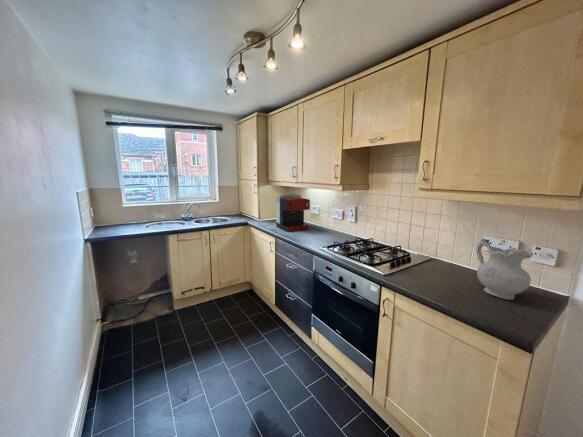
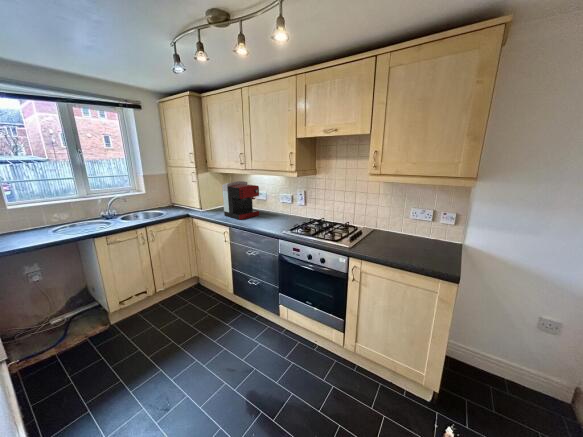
ceramic pitcher: present [476,239,533,300] -> none [411,210,448,252]

